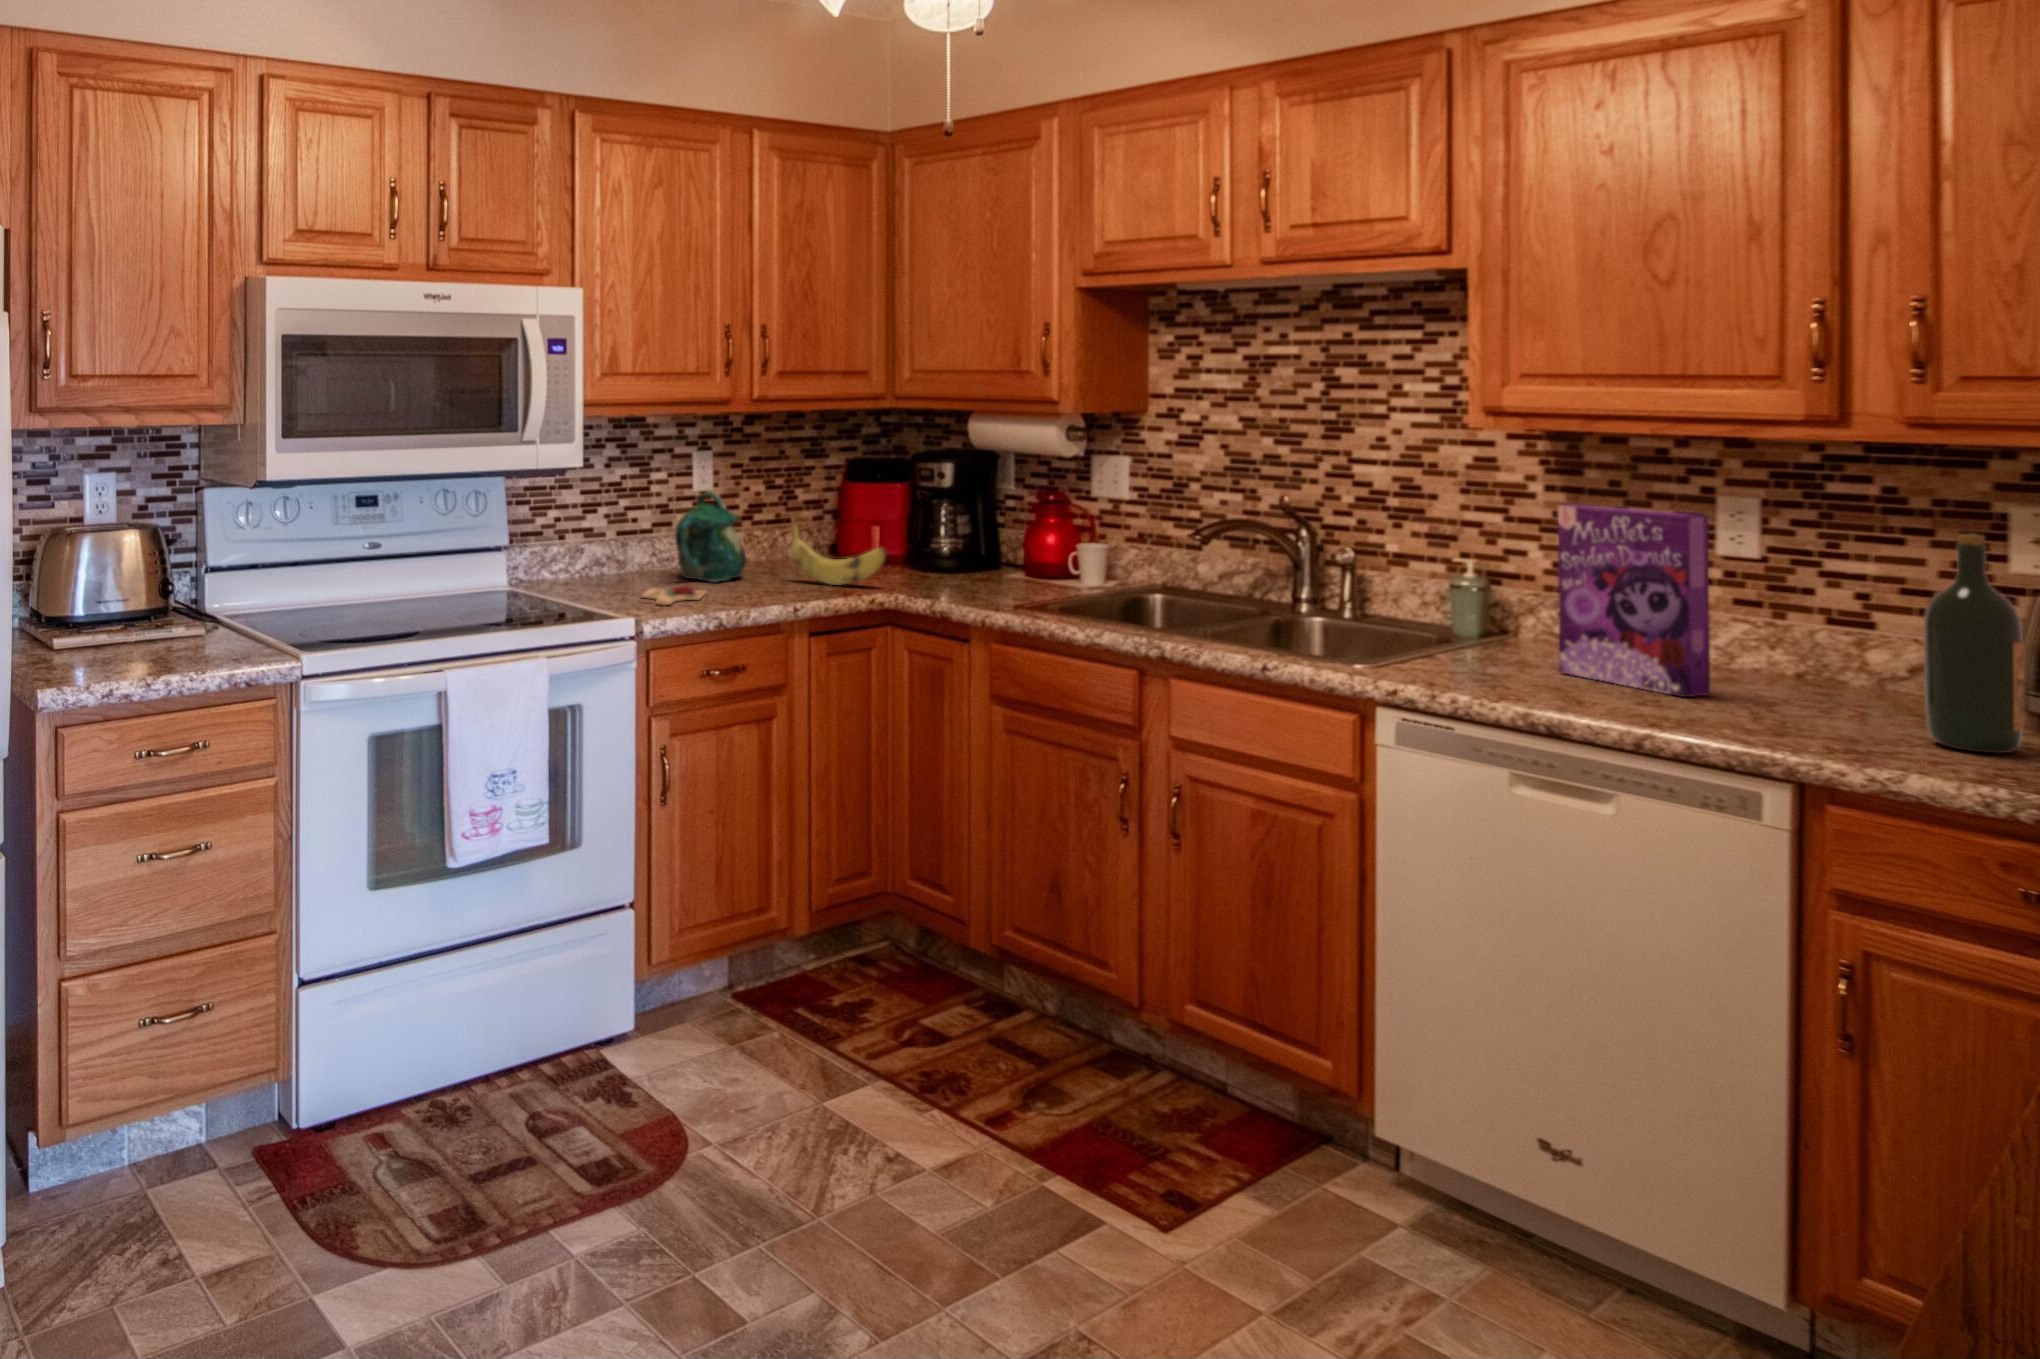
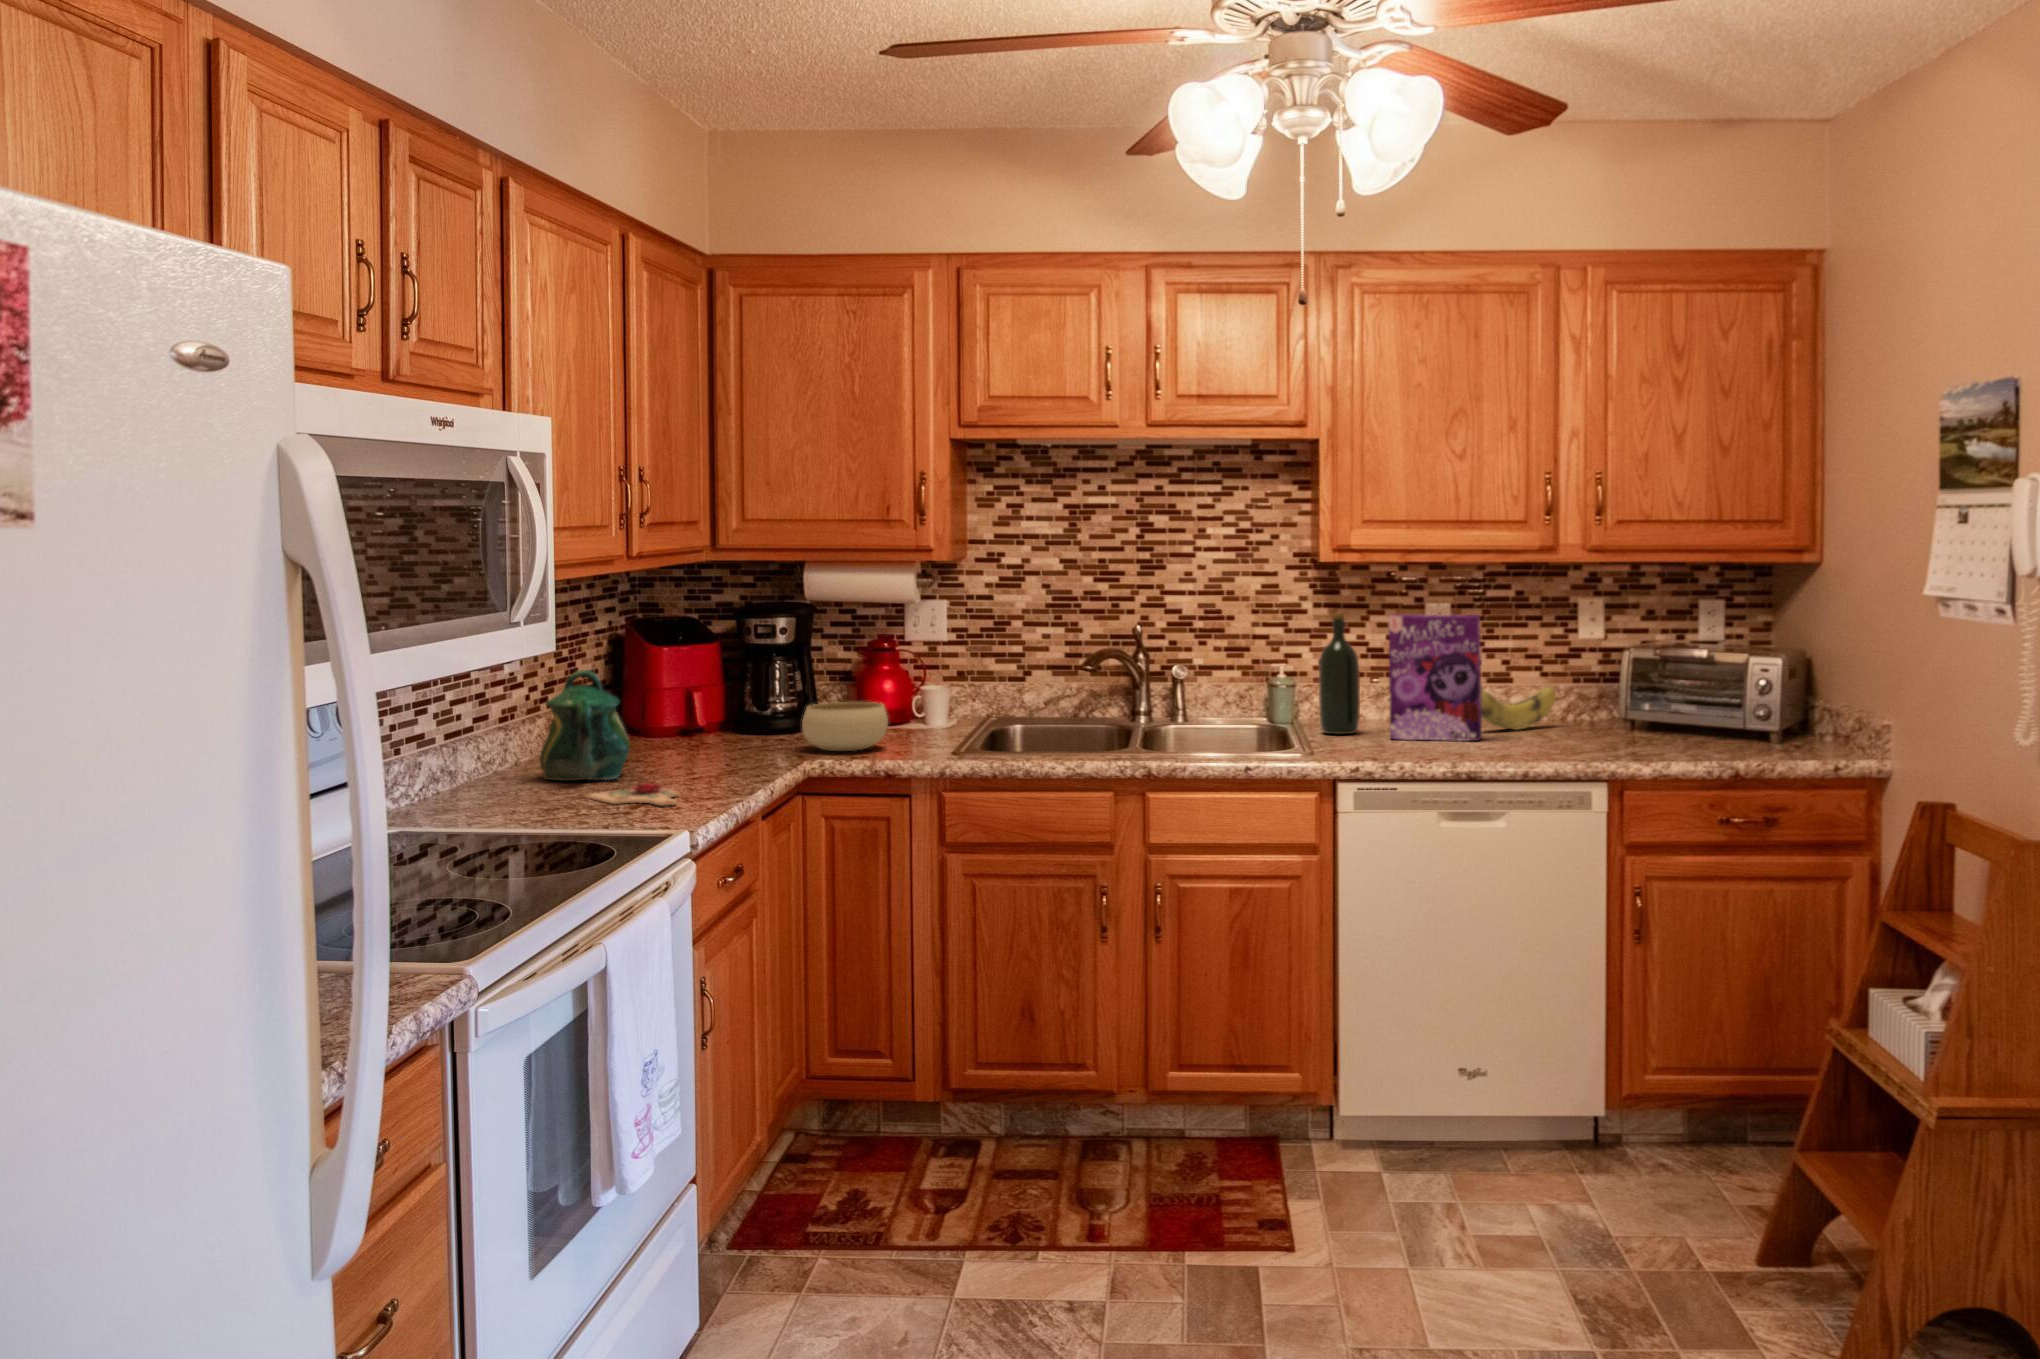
banana: present [791,524,886,585] -> present [1481,686,1556,730]
wine bottle: present [1924,534,2025,753] -> present [1319,613,1360,734]
bowl: none [926,544,1008,590] -> present [802,702,888,751]

